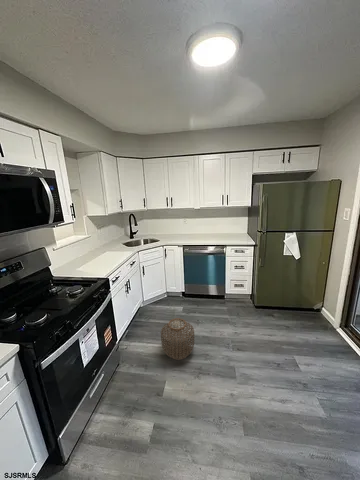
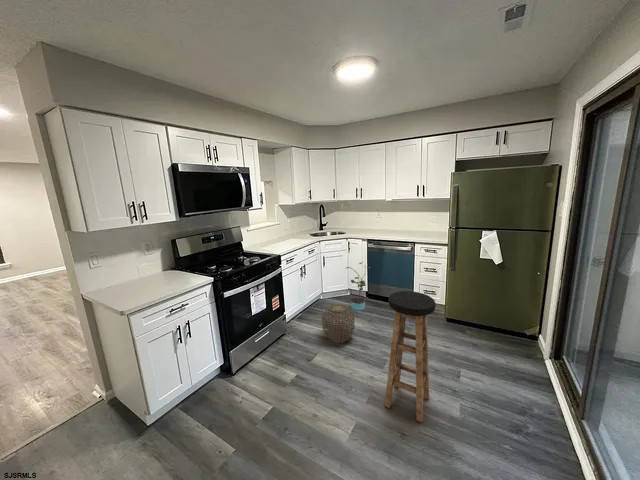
potted plant: none [167,268,193,315] -> present [346,263,369,310]
bar stool: none [255,305,310,436] -> present [385,291,436,423]

